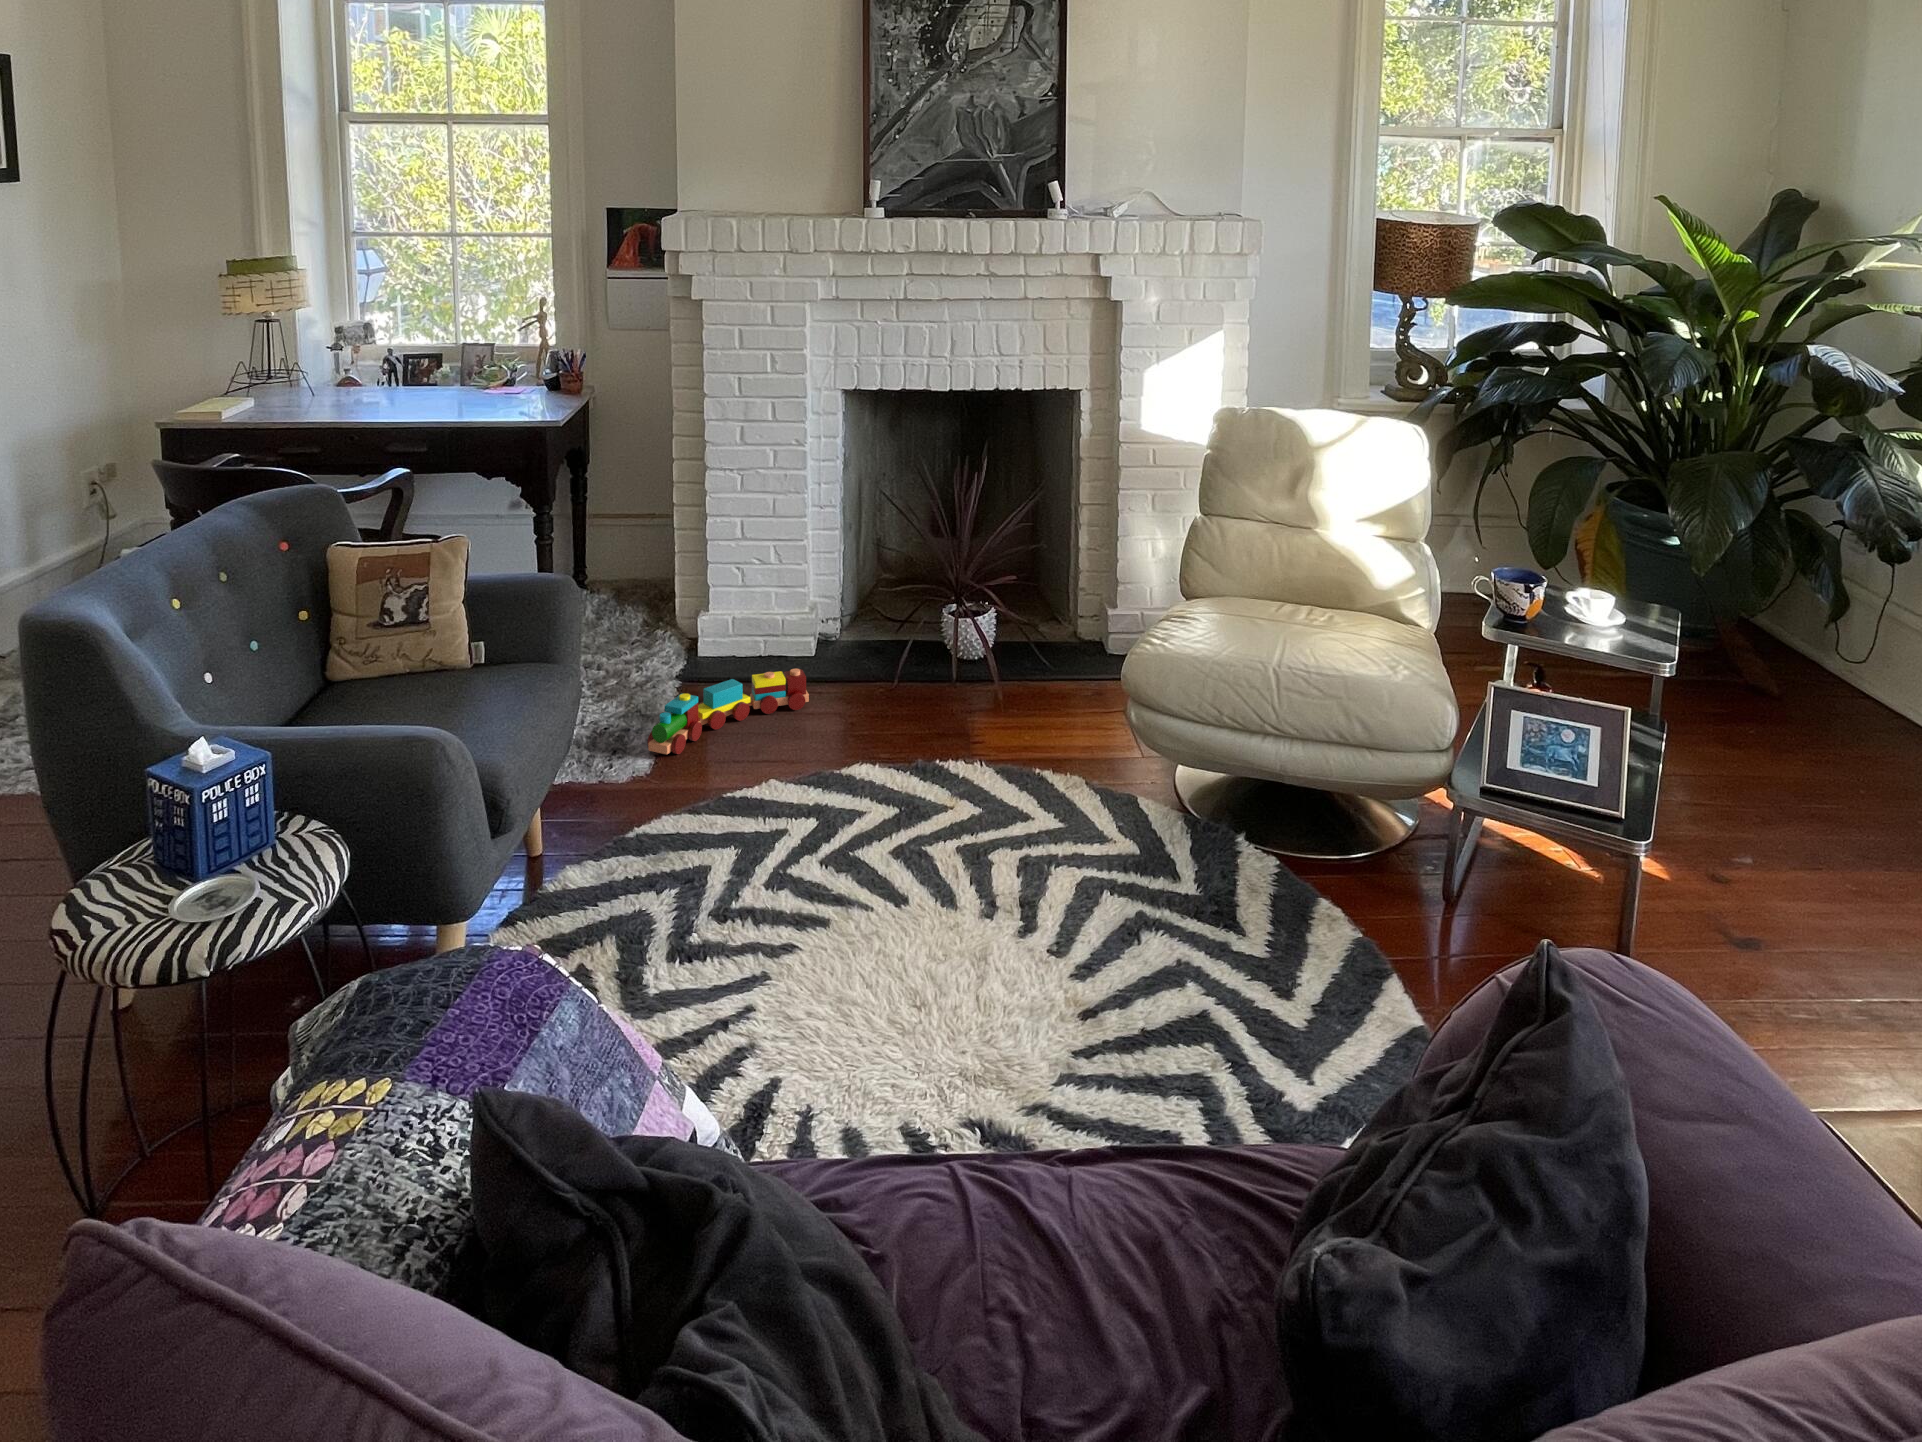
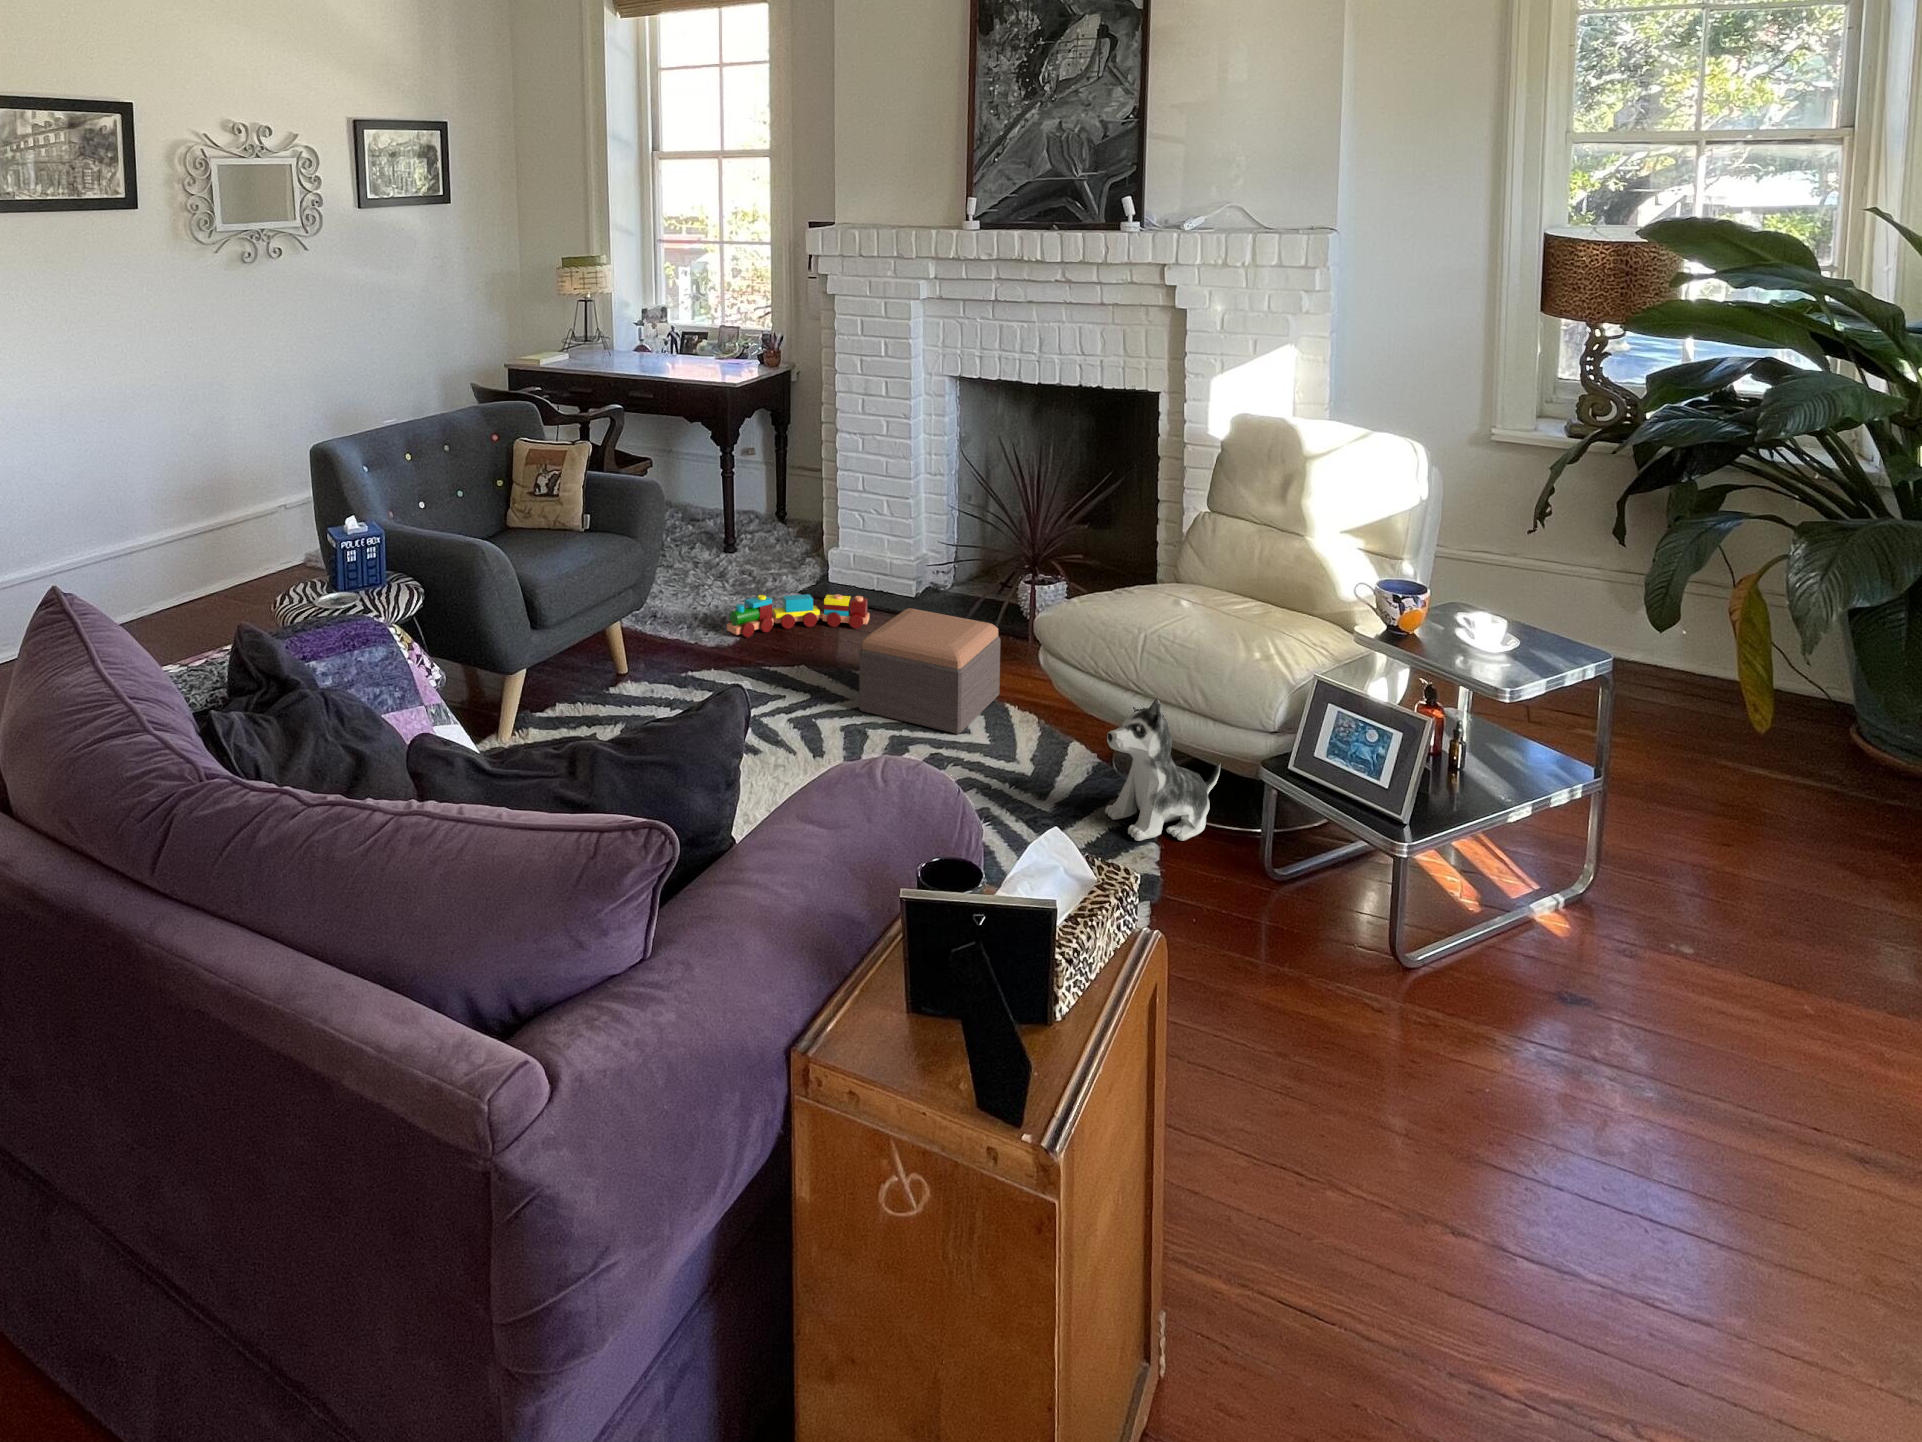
footstool: none [904,679,1041,822] -> present [859,608,1000,734]
plush toy: none [1261,740,1361,902] -> present [1105,699,1220,841]

